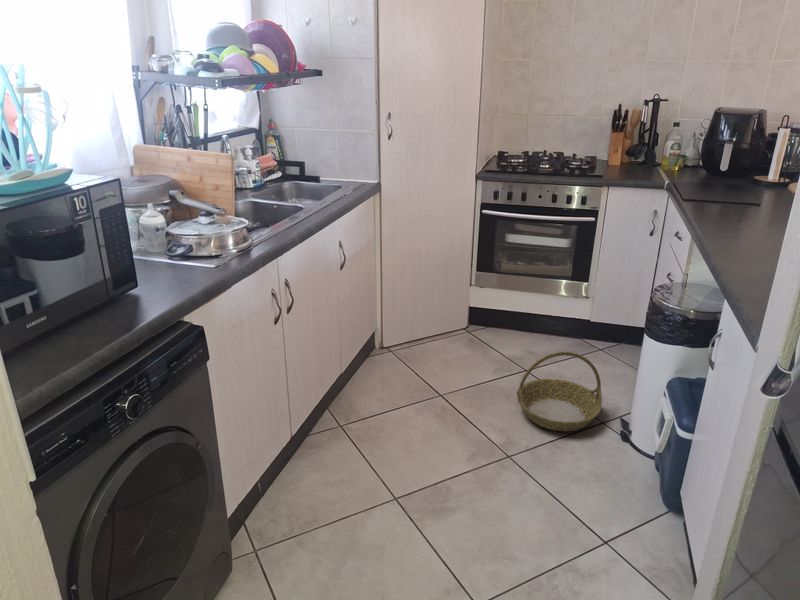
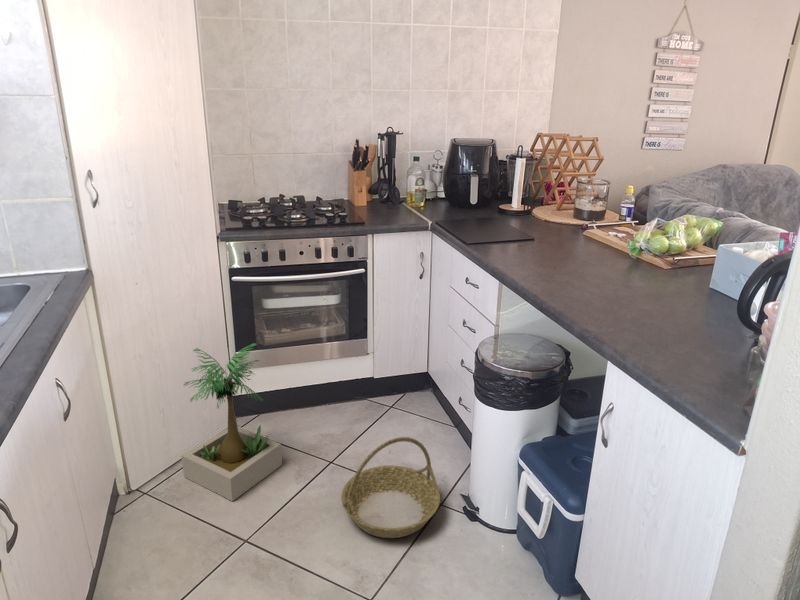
potted plant: none [419,255,494,373] -> present [181,344,282,501]

